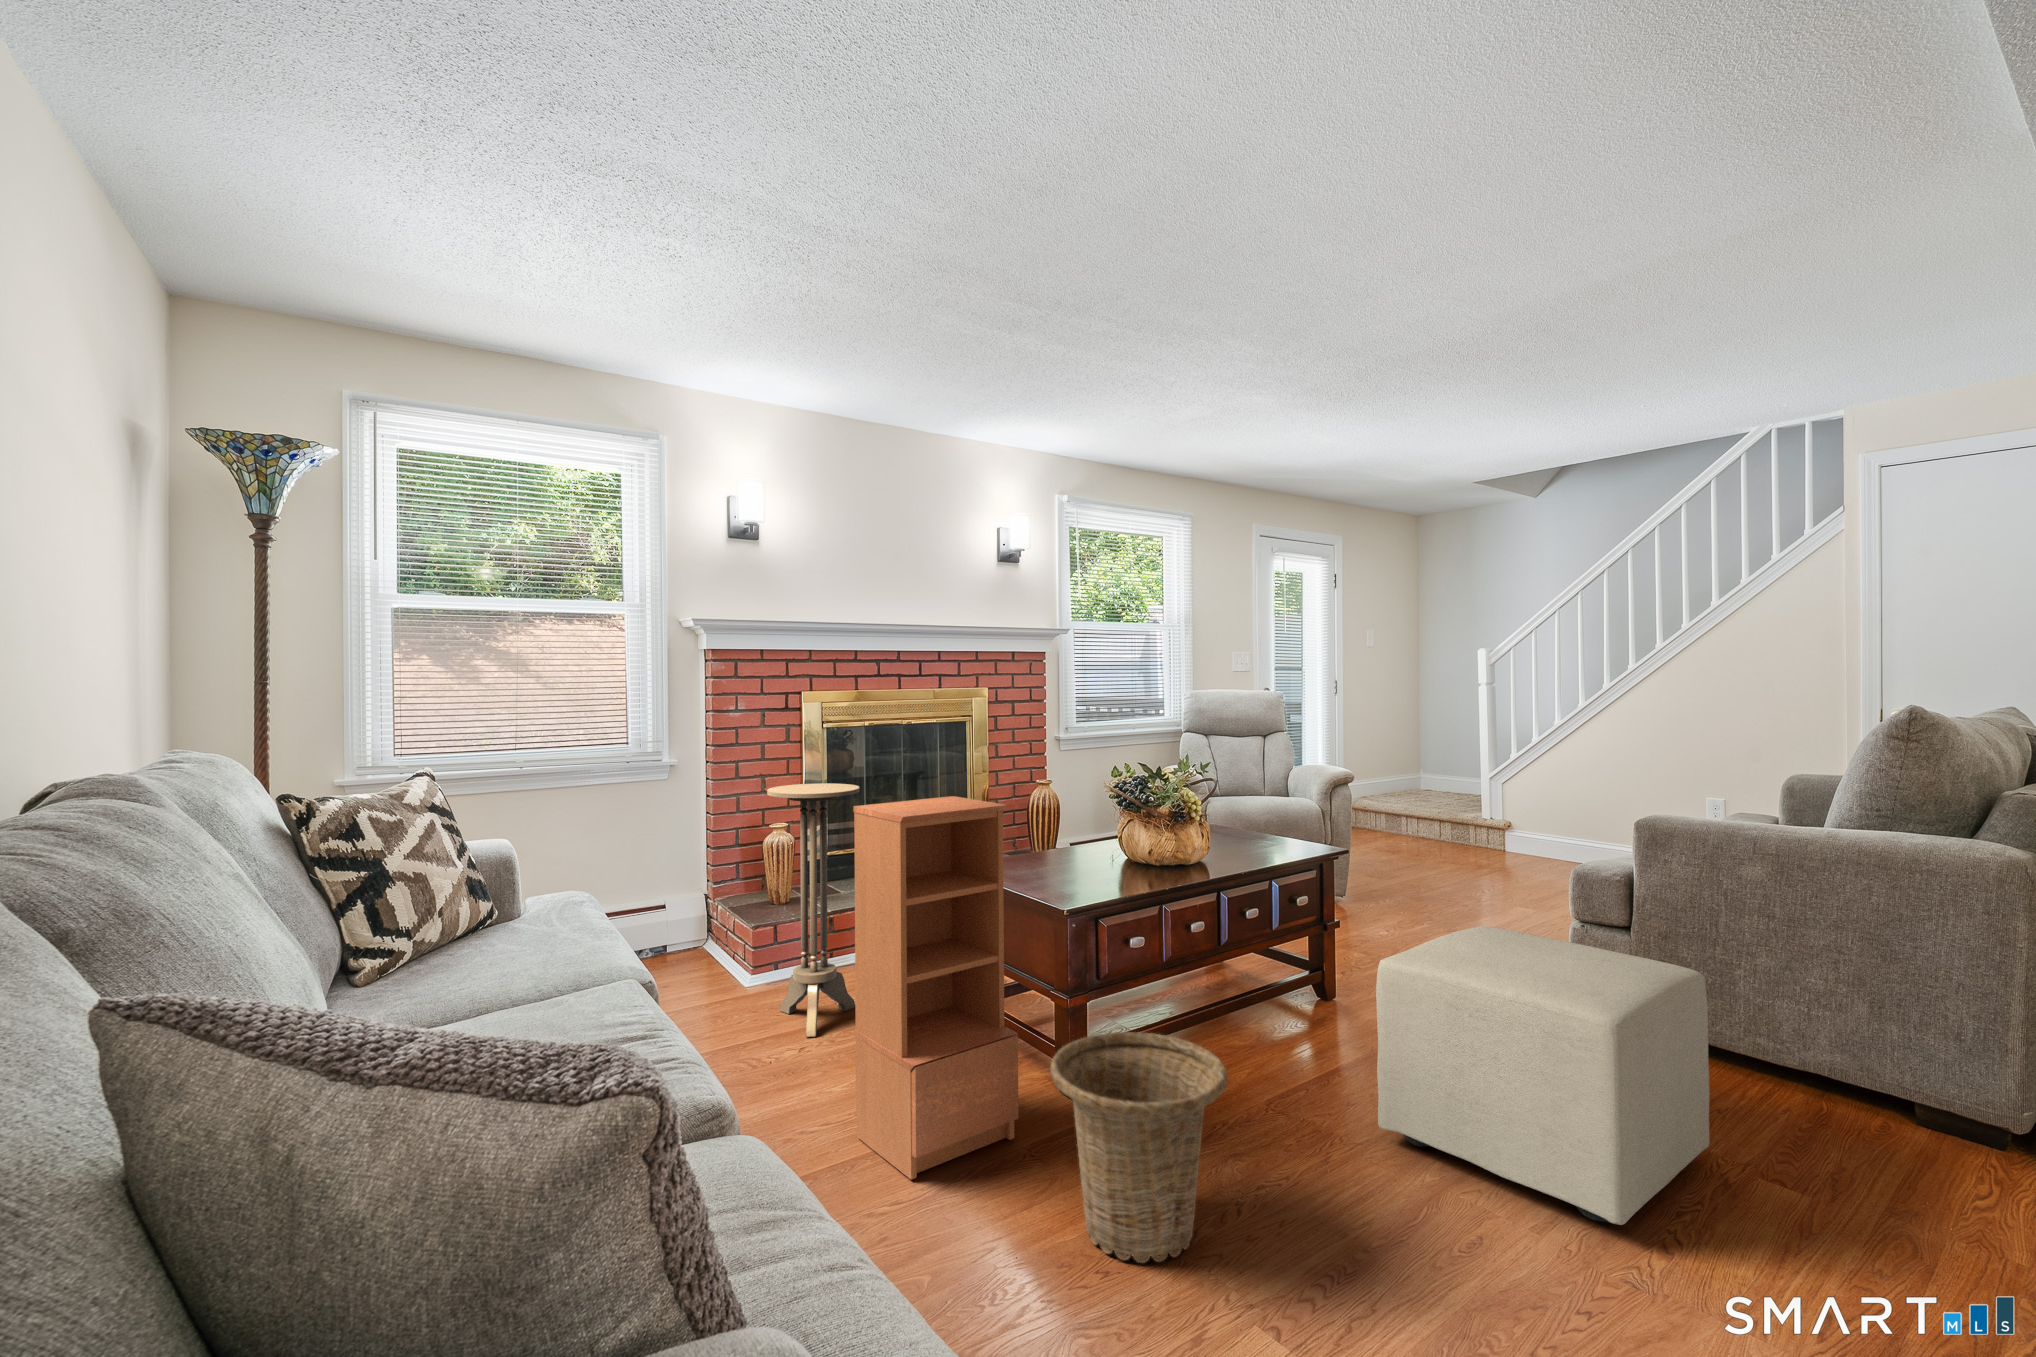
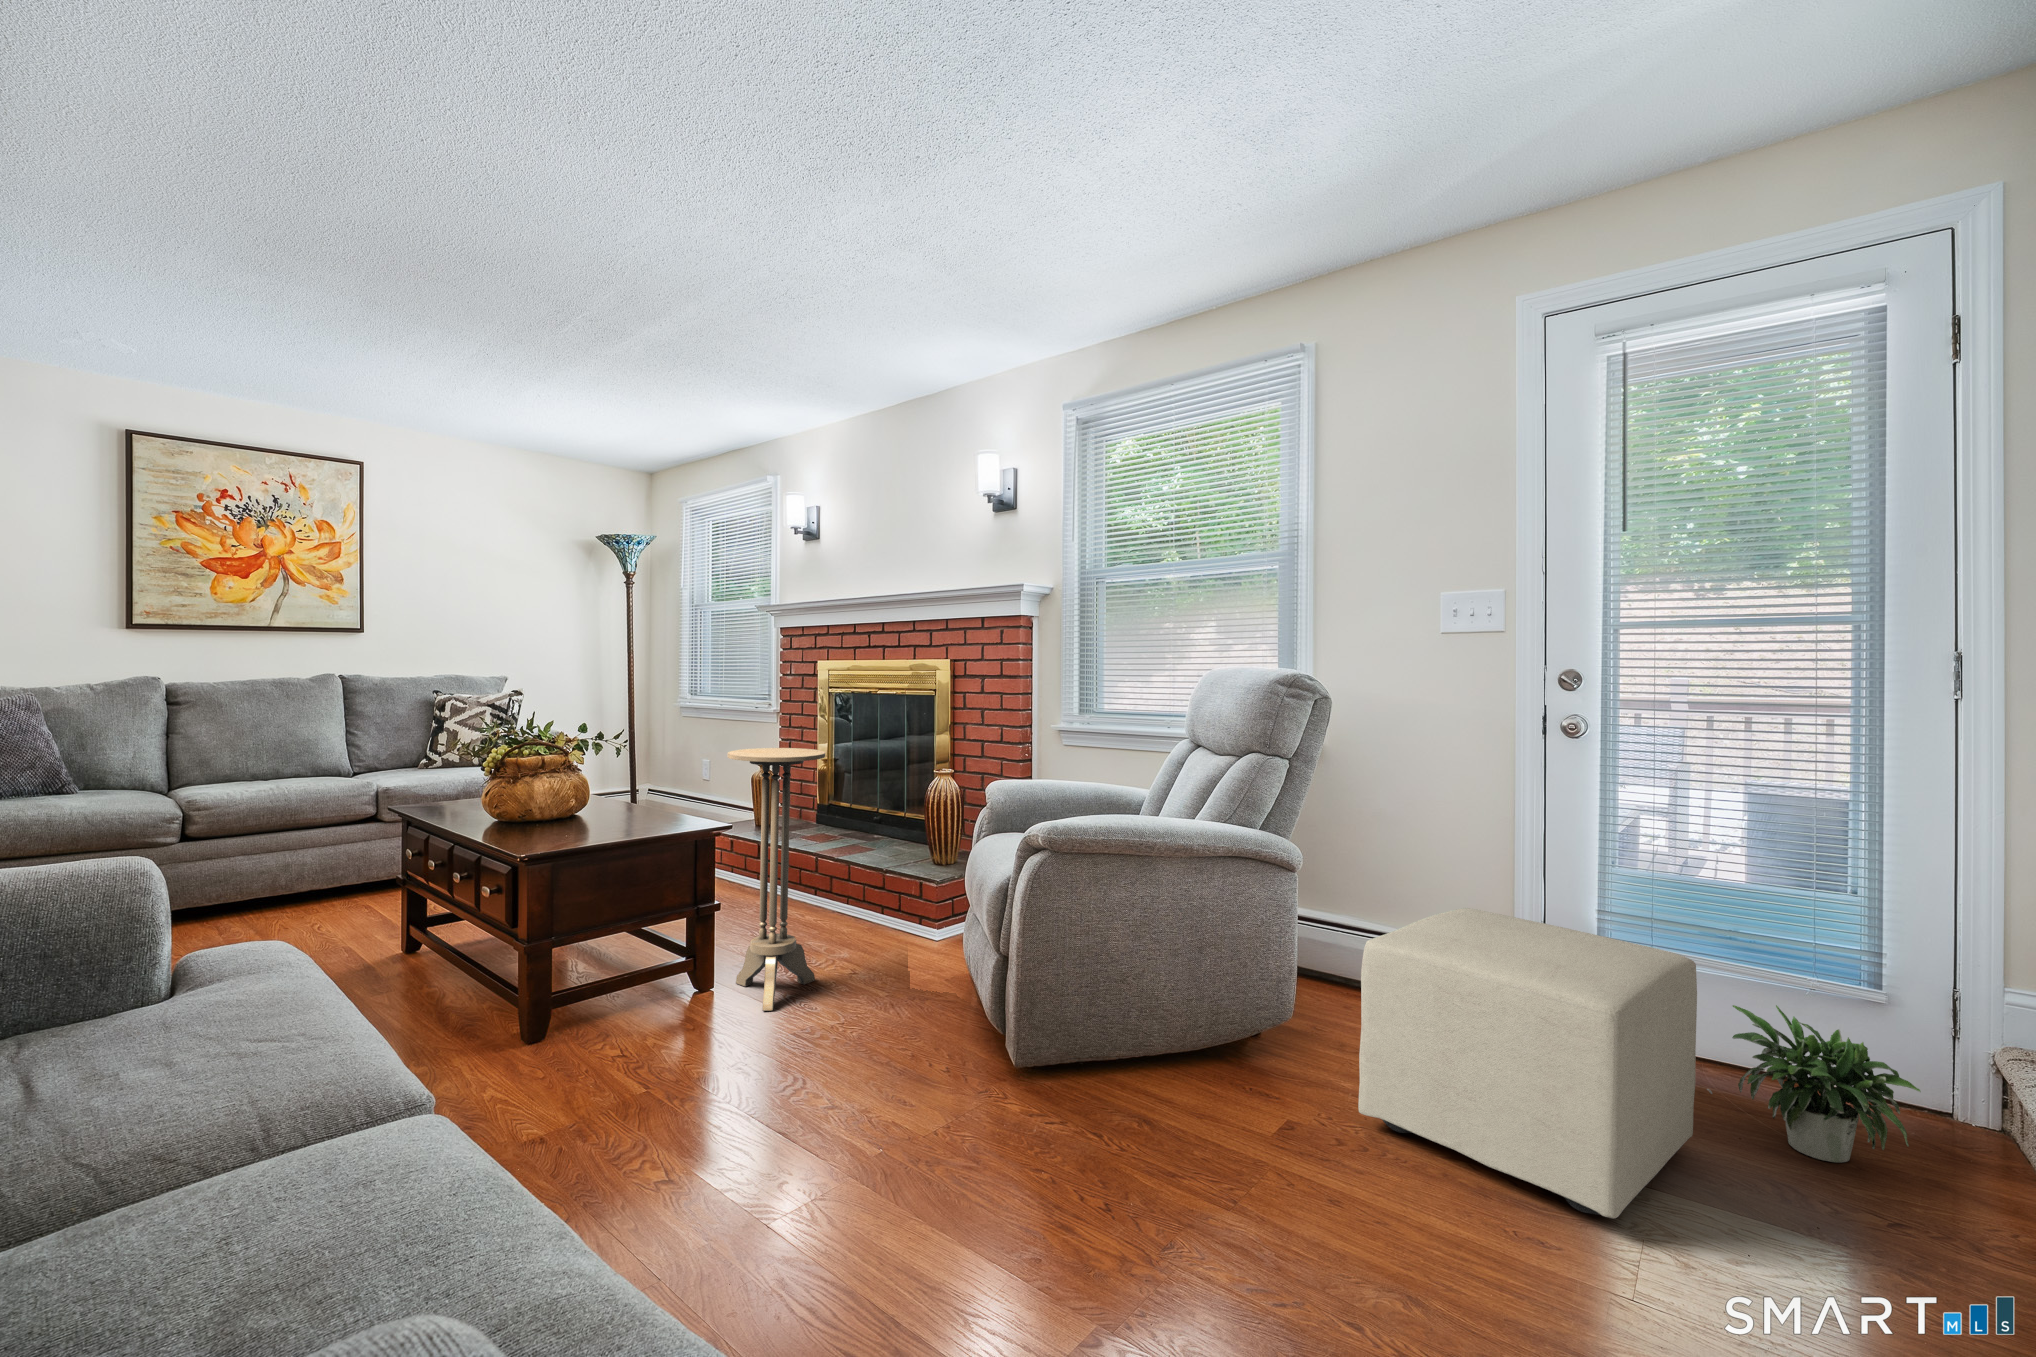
bookcase: present [854,796,1019,1180] -> none [814,762,989,1165]
potted plant: none [1729,1017,1935,1171] -> present [1706,1005,1921,1162]
basket: present [1051,1032,1227,1263] -> none [1026,1012,1213,1257]

